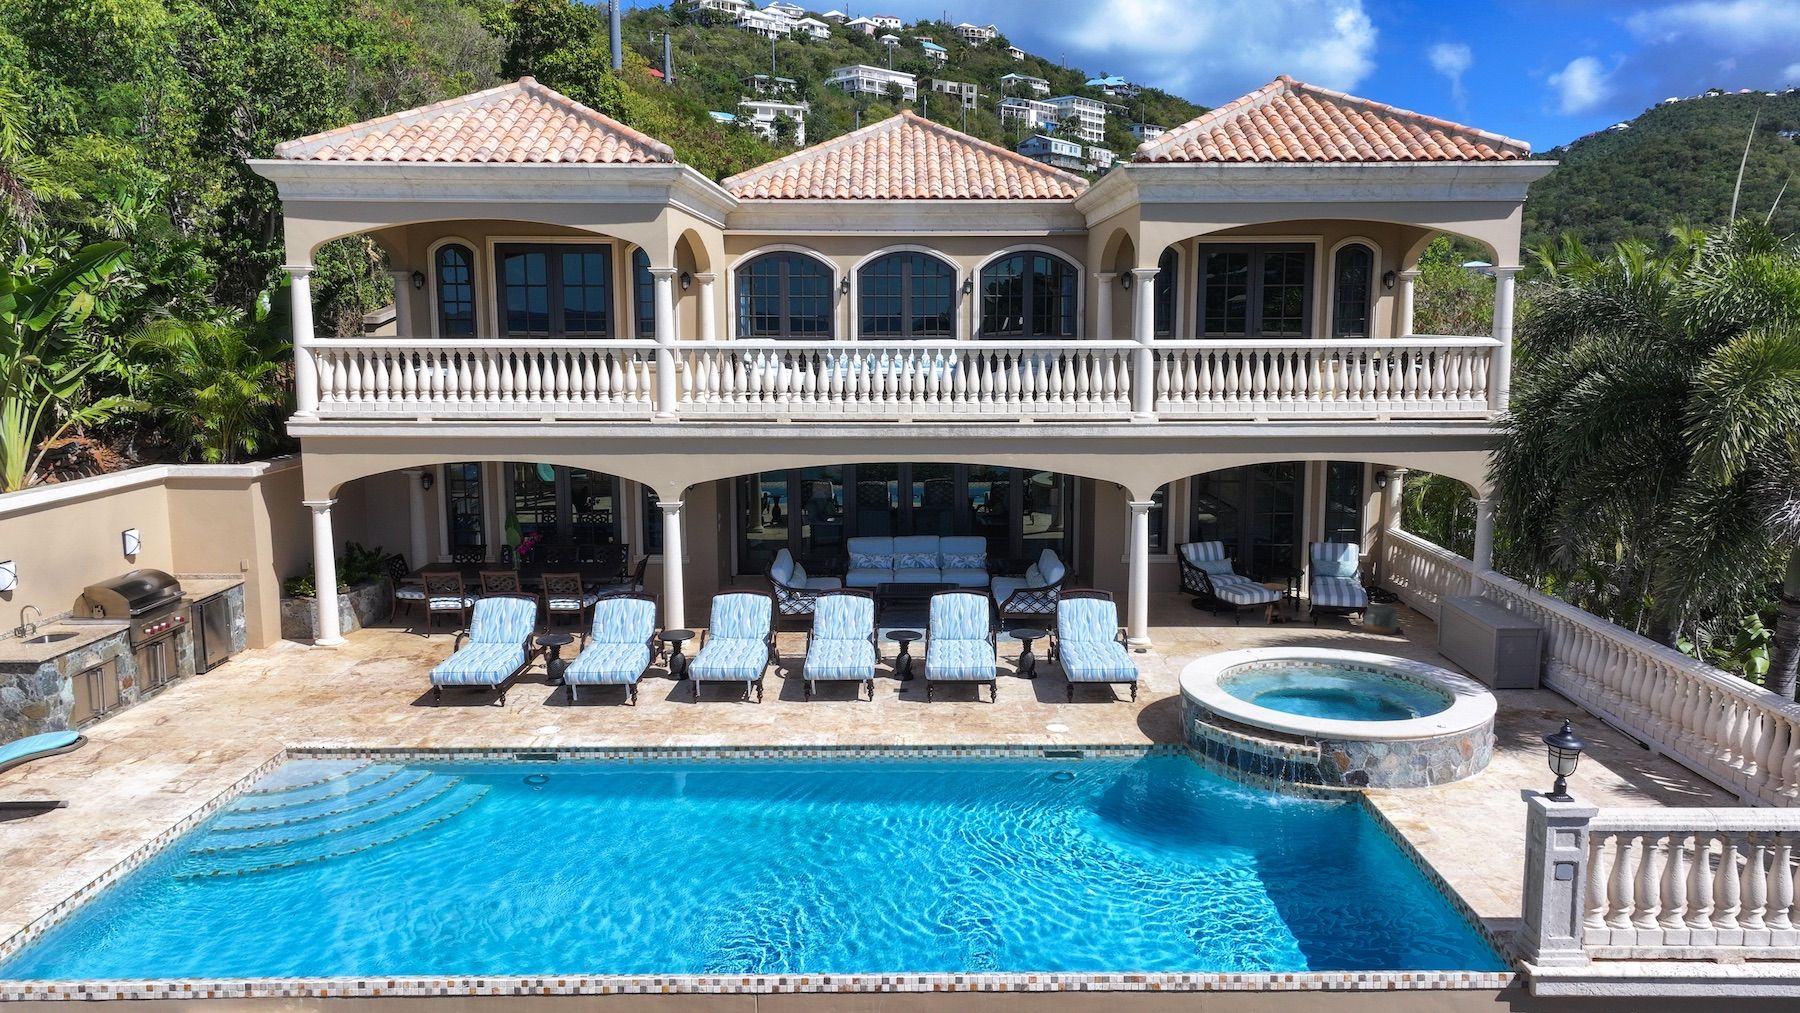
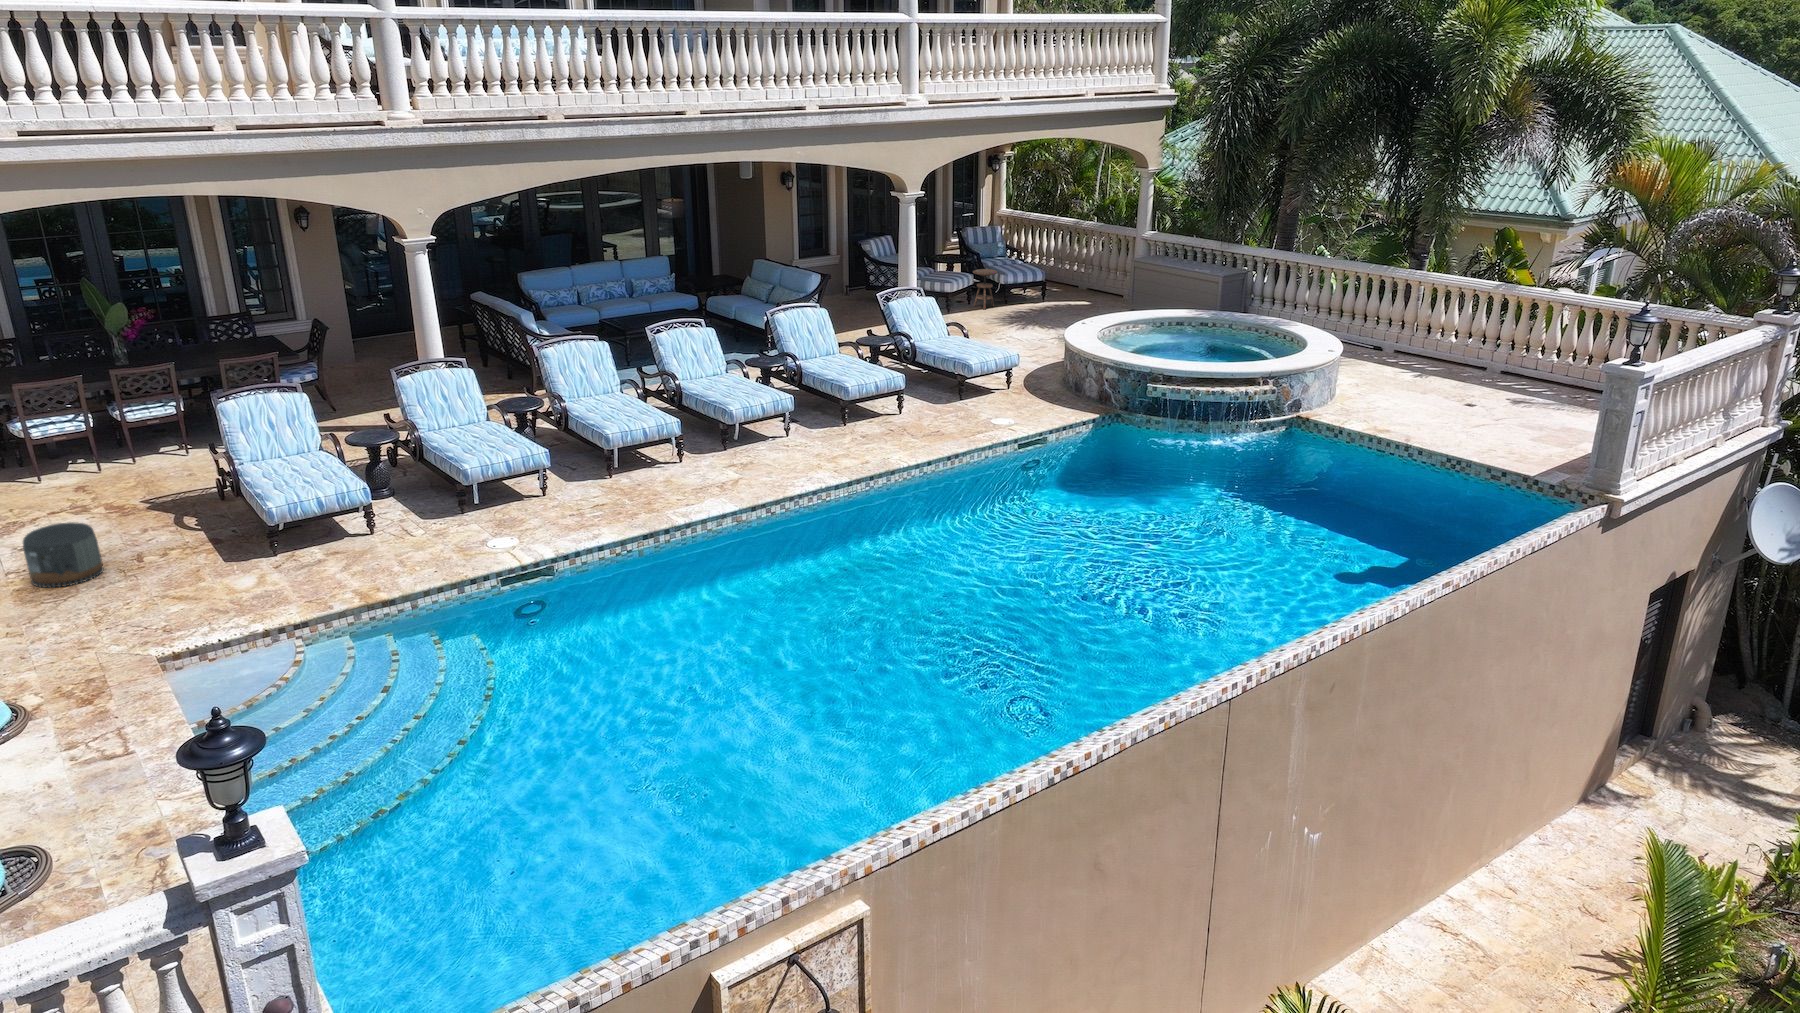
pouf: present [1362,604,1398,635] -> present [23,522,103,588]

